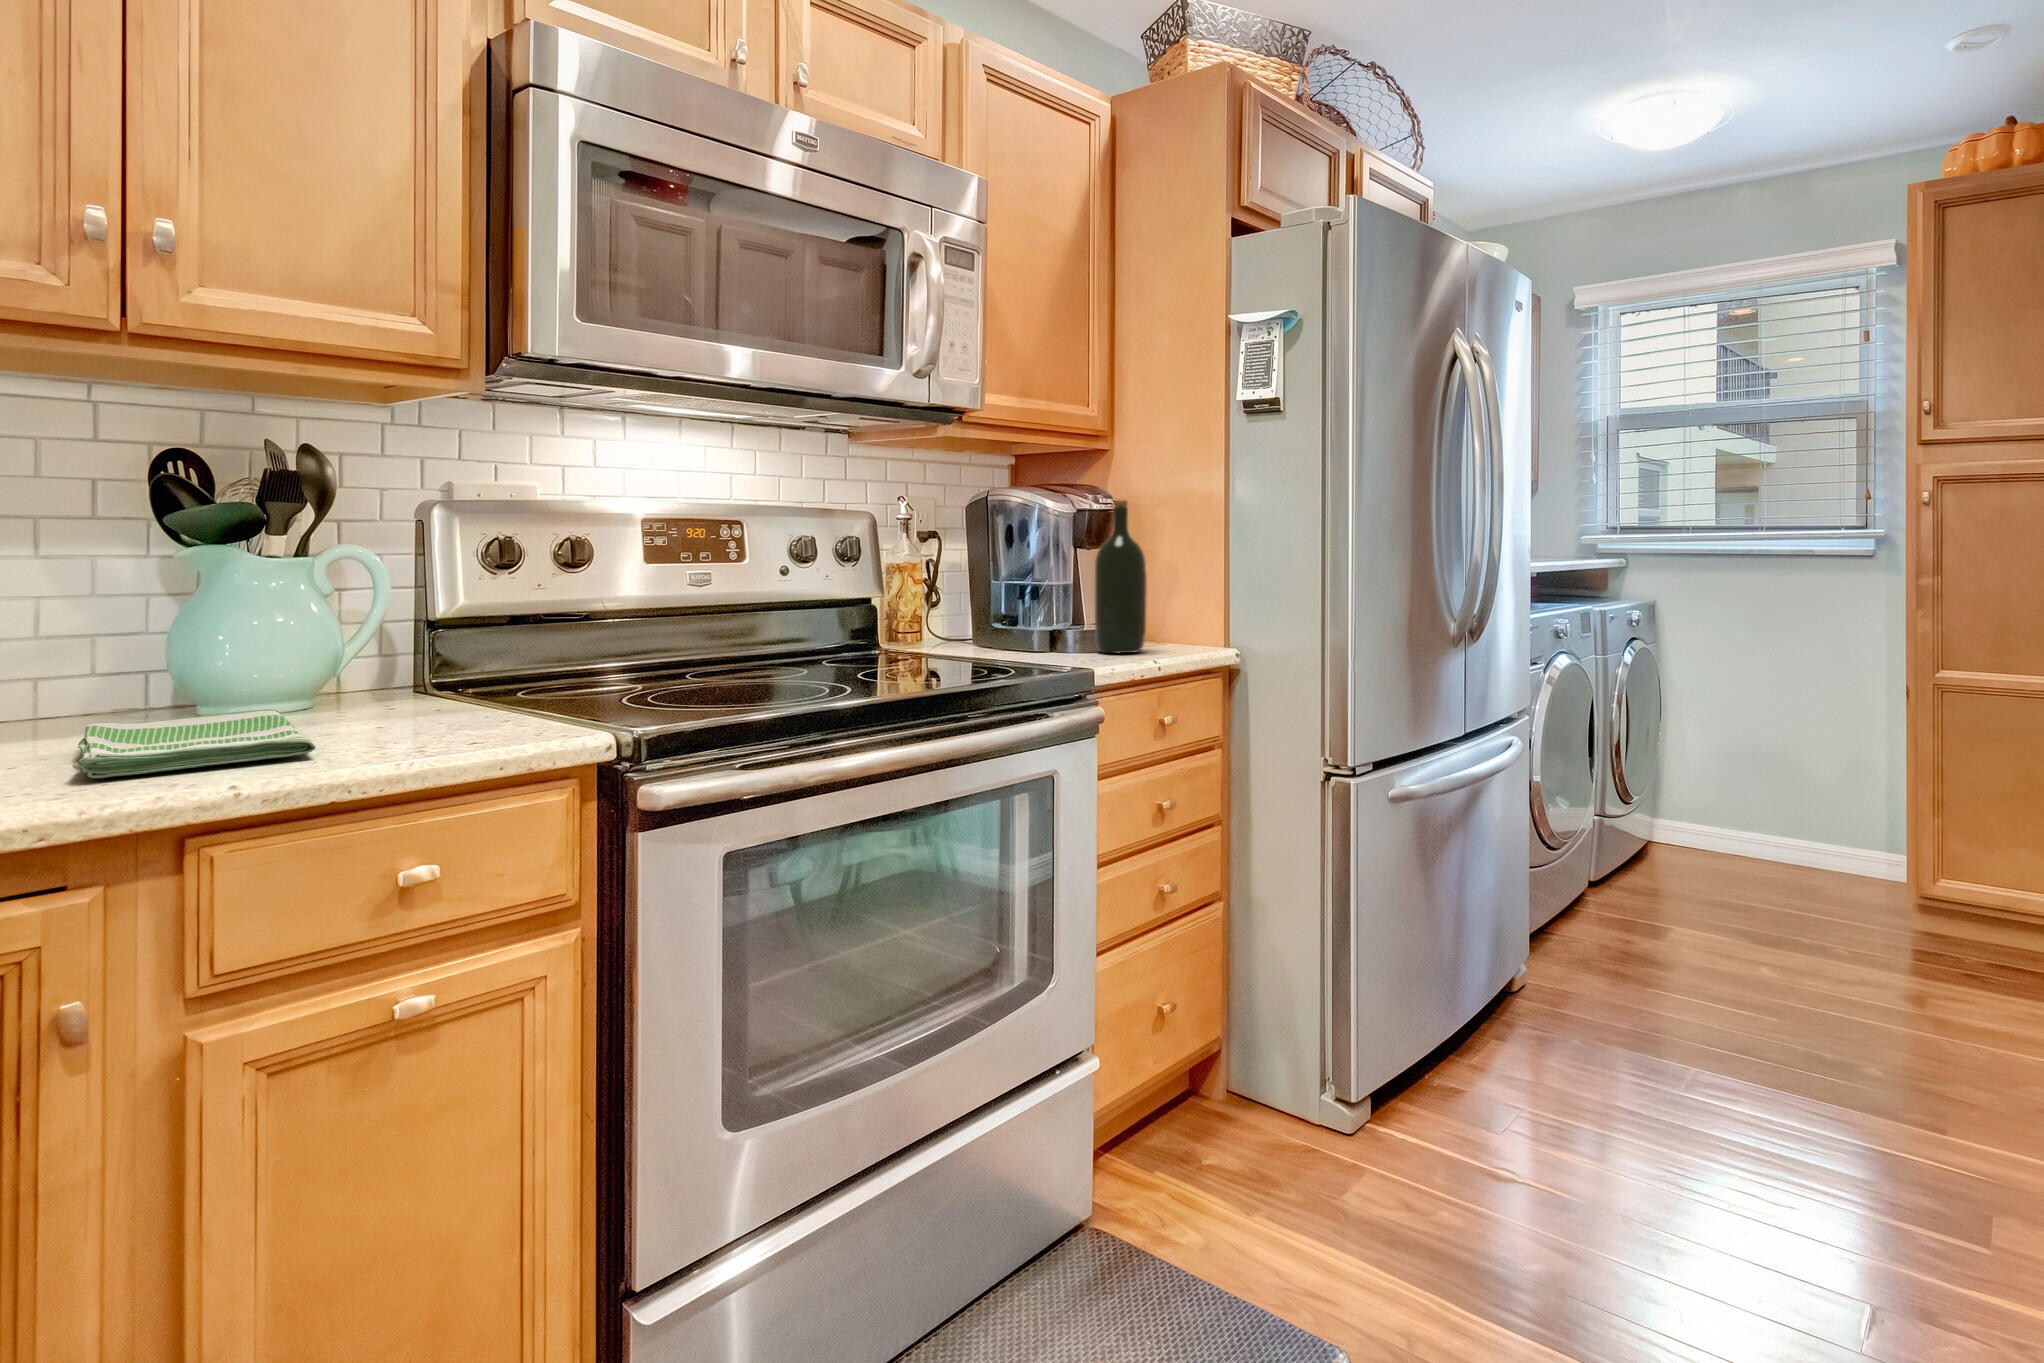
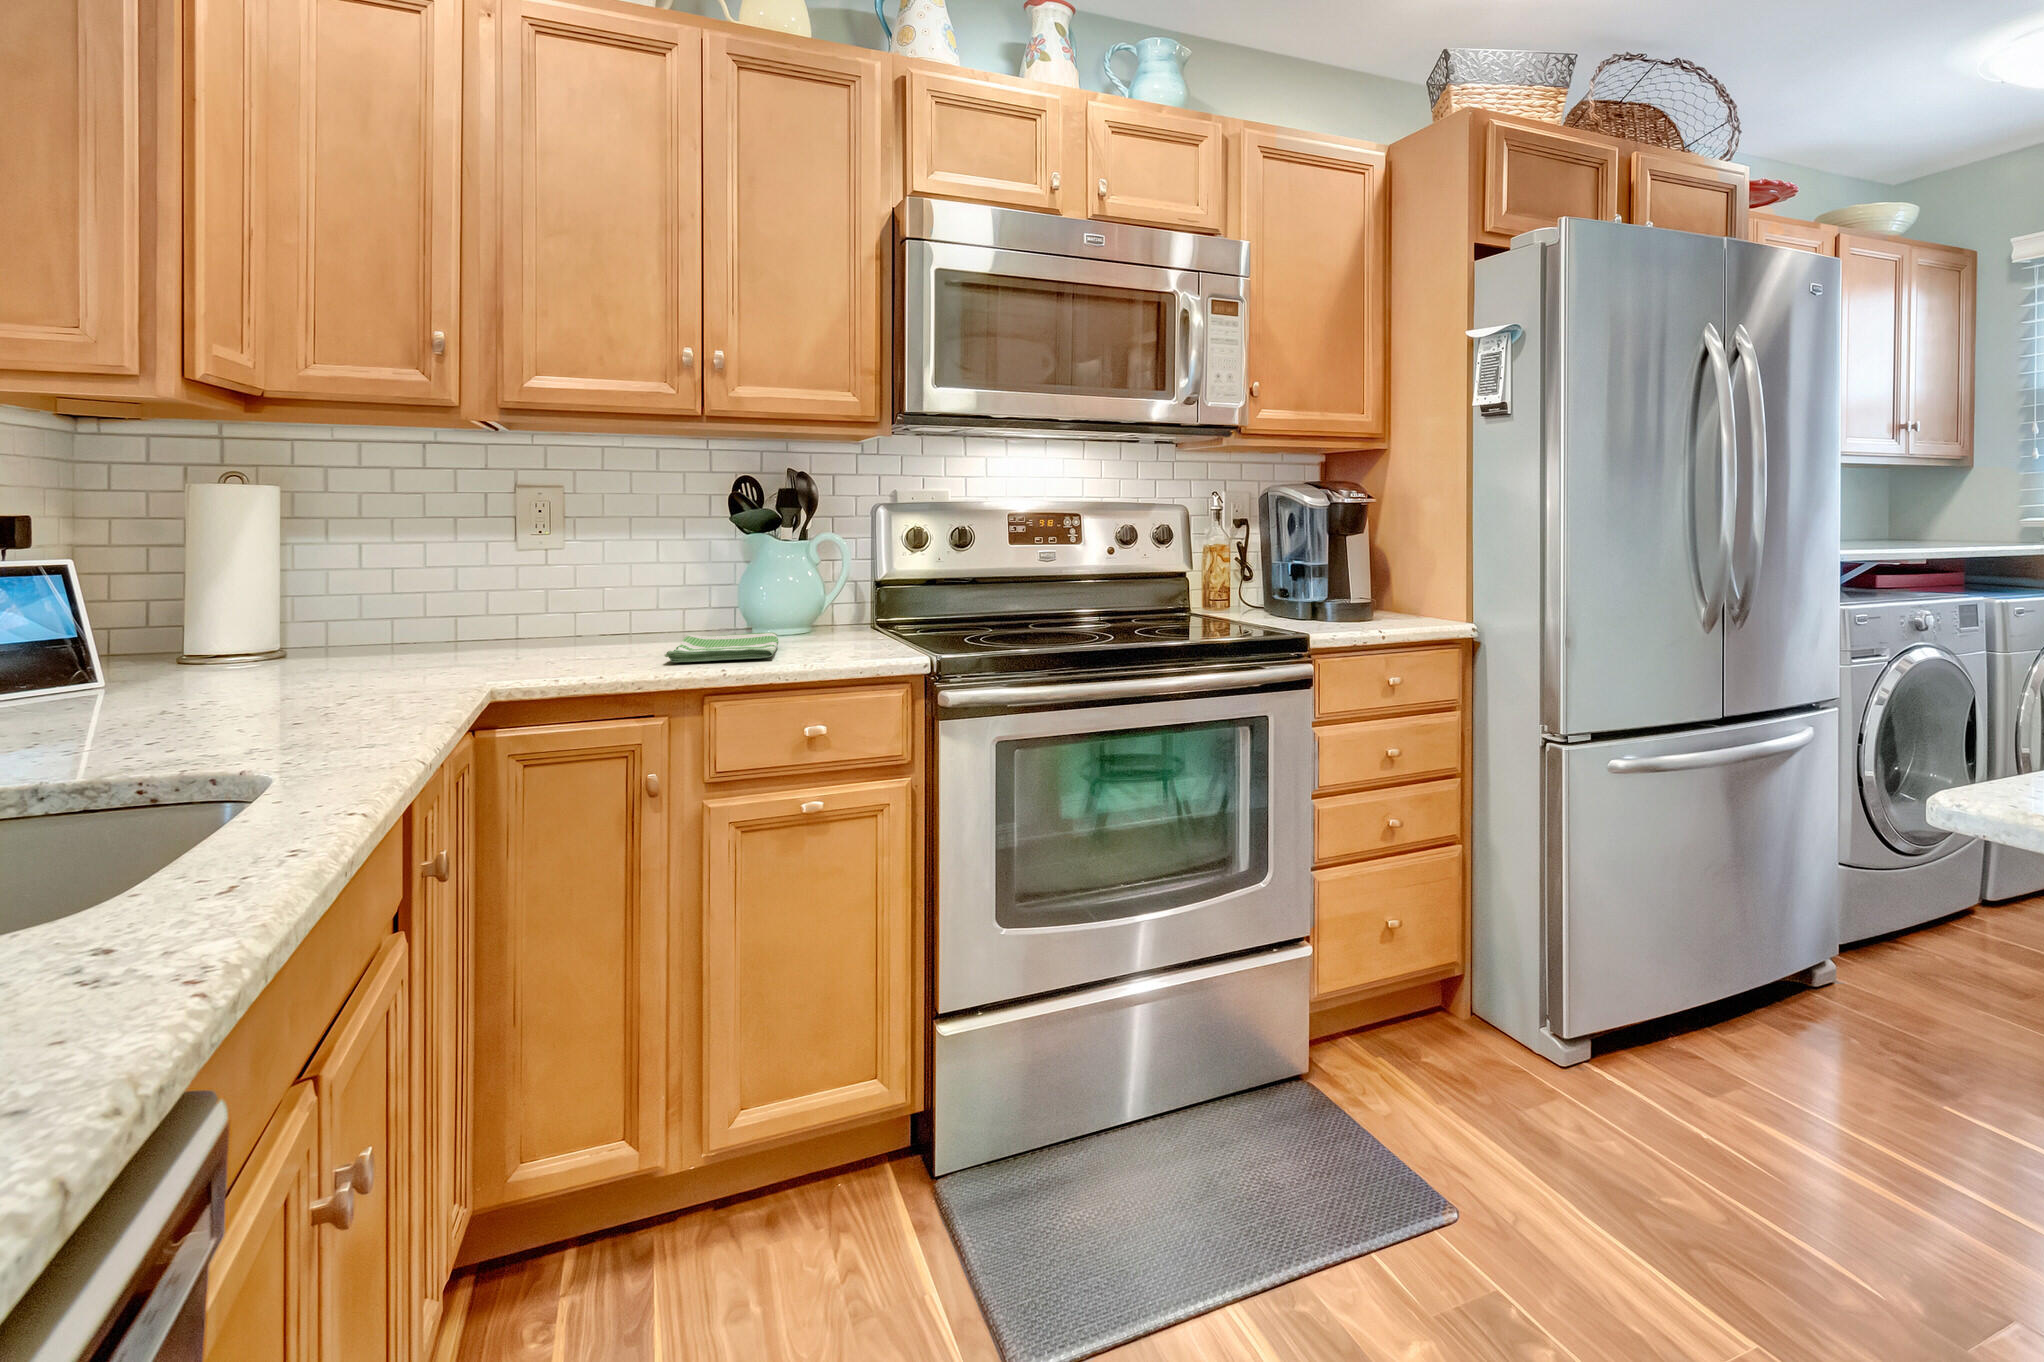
wine bottle: present [1095,500,1147,653] -> none [1342,497,1385,625]

